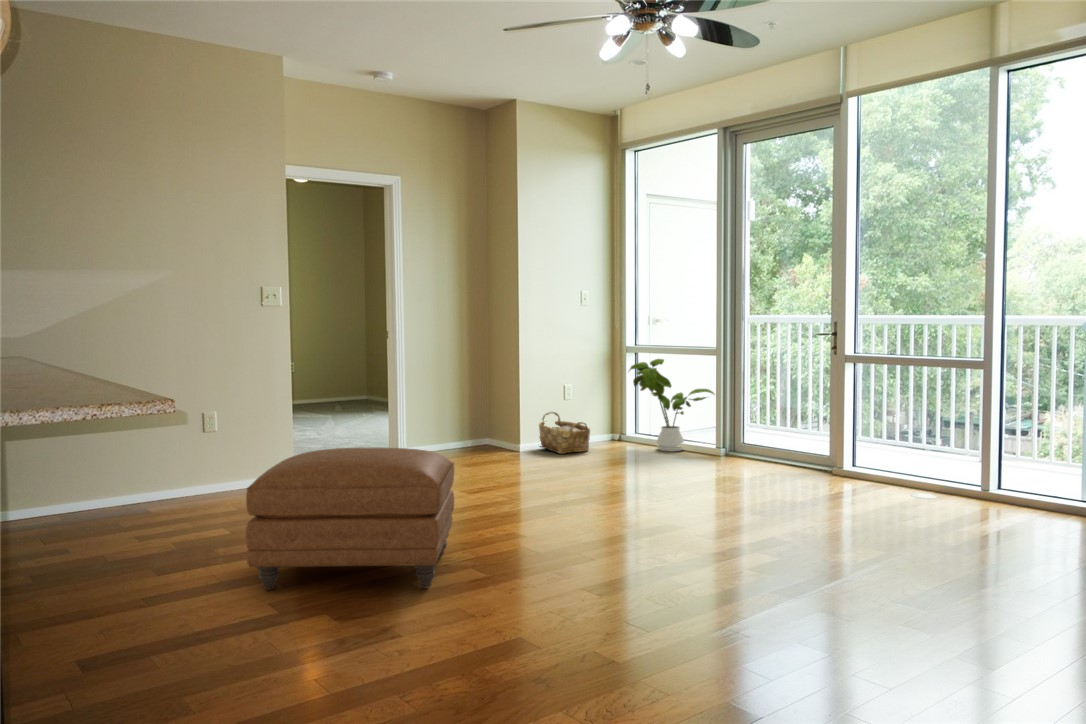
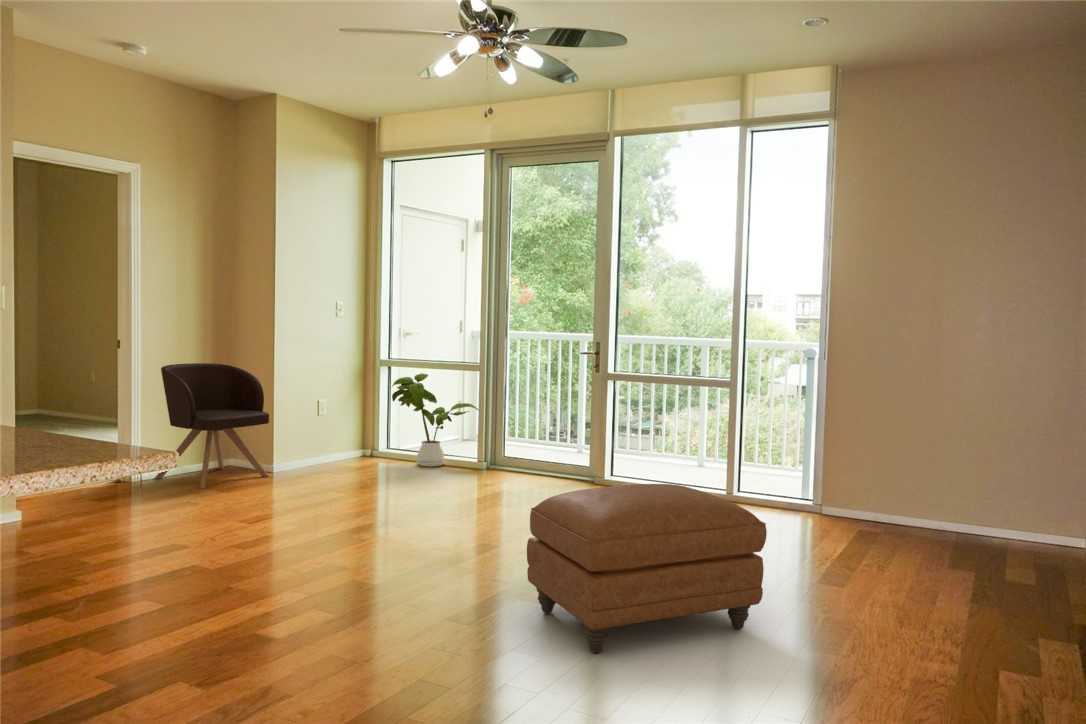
armchair: none [423,351,516,461] -> present [155,363,269,489]
woven basket: present [539,412,590,454] -> none [292,429,350,475]
ottoman: present [246,447,454,590] -> present [527,484,767,653]

